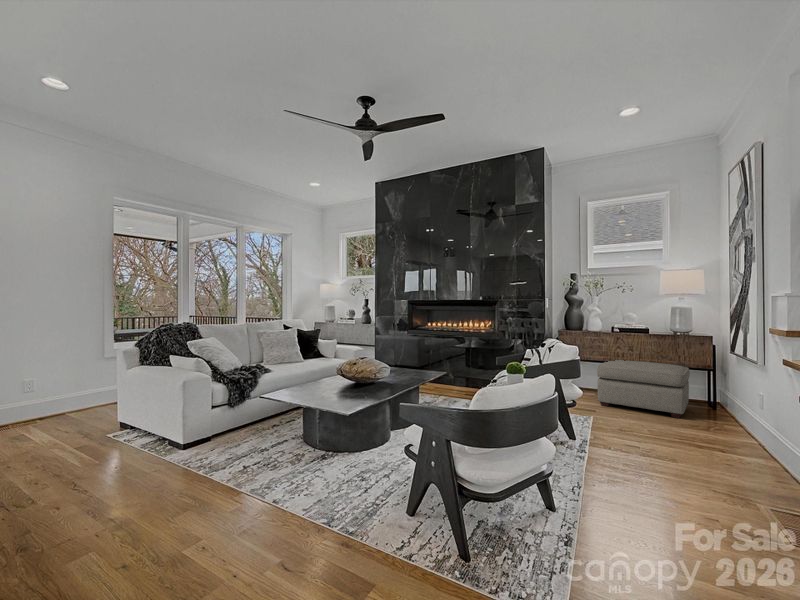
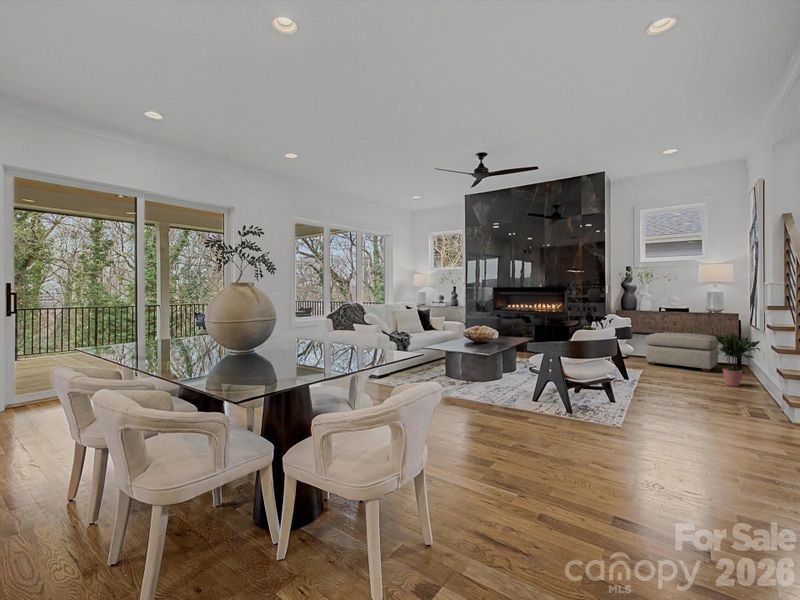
potted plant: none [694,365,763,448] -> present [716,333,760,386]

